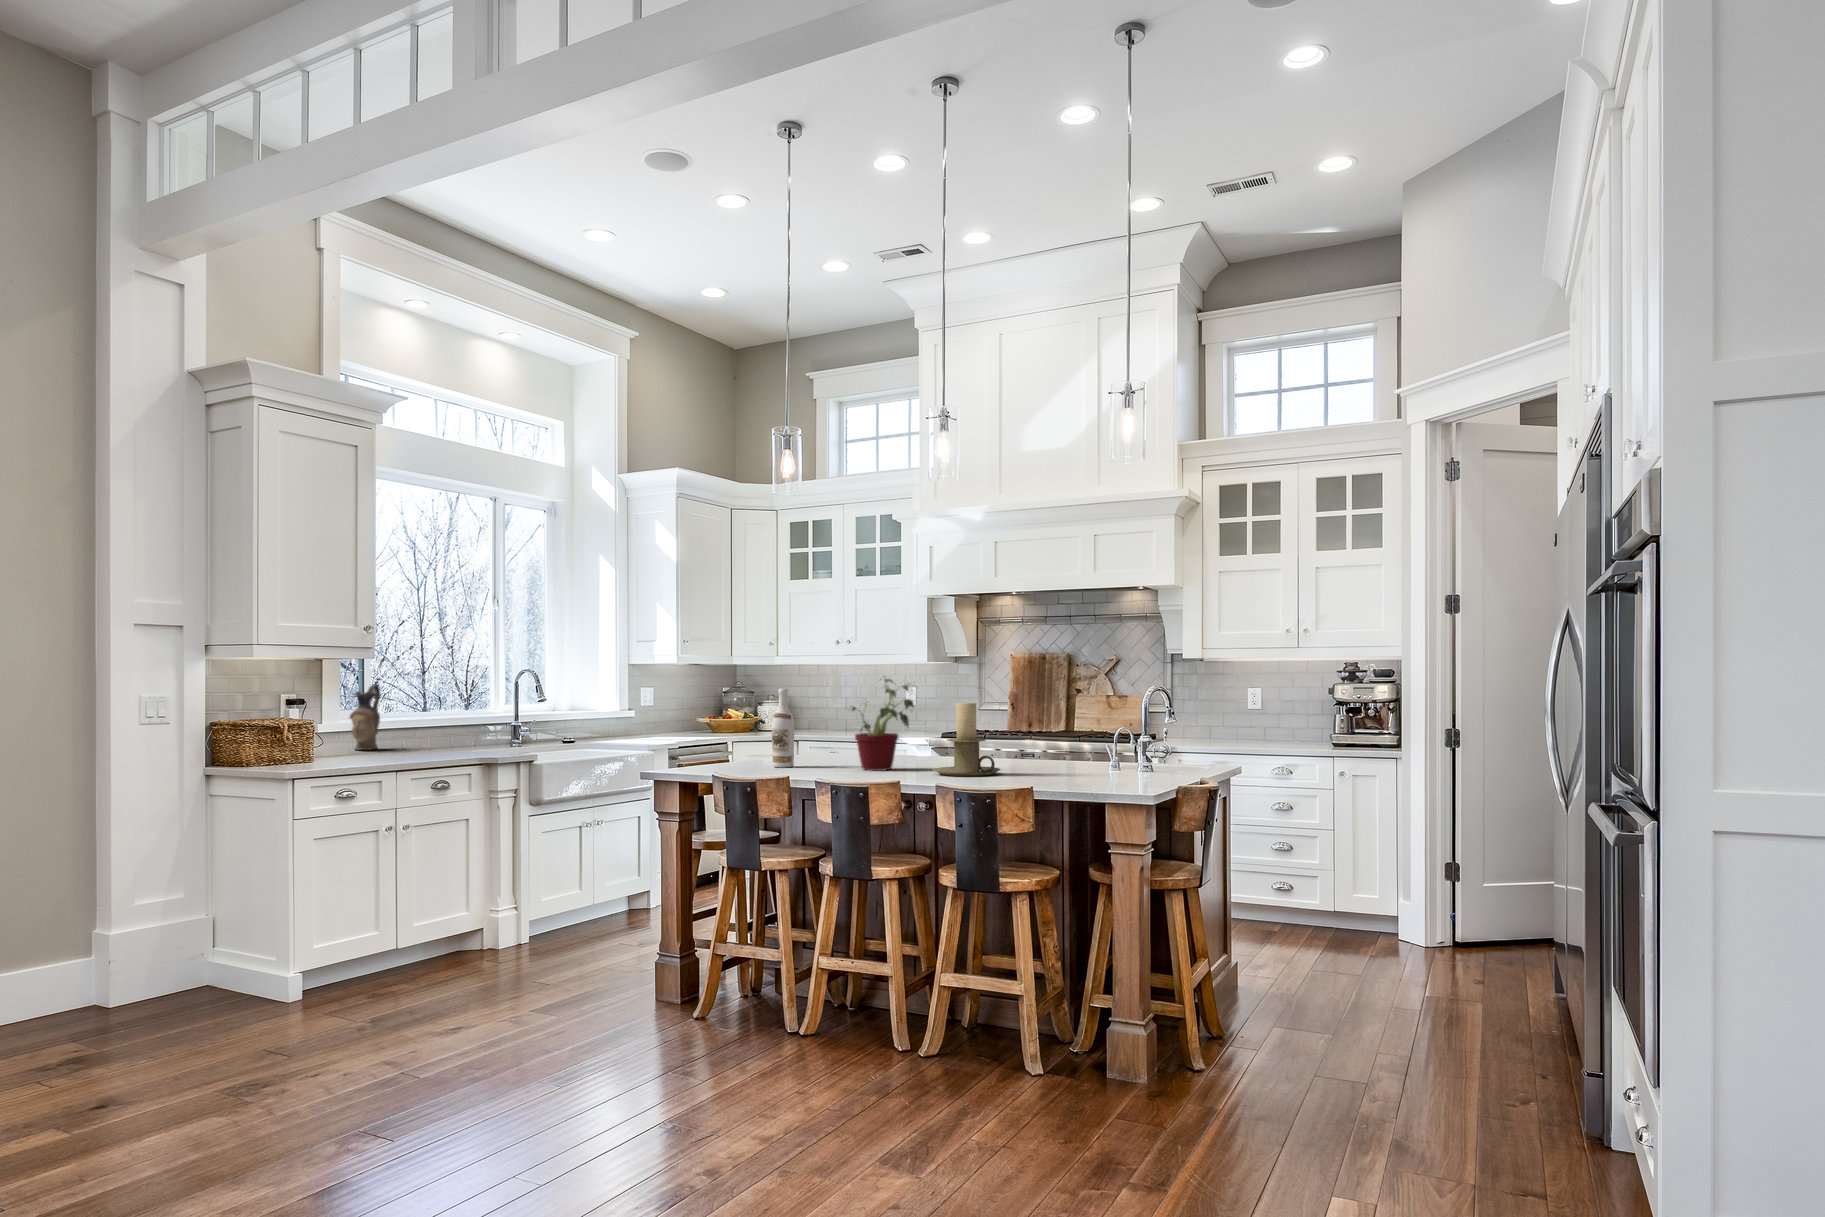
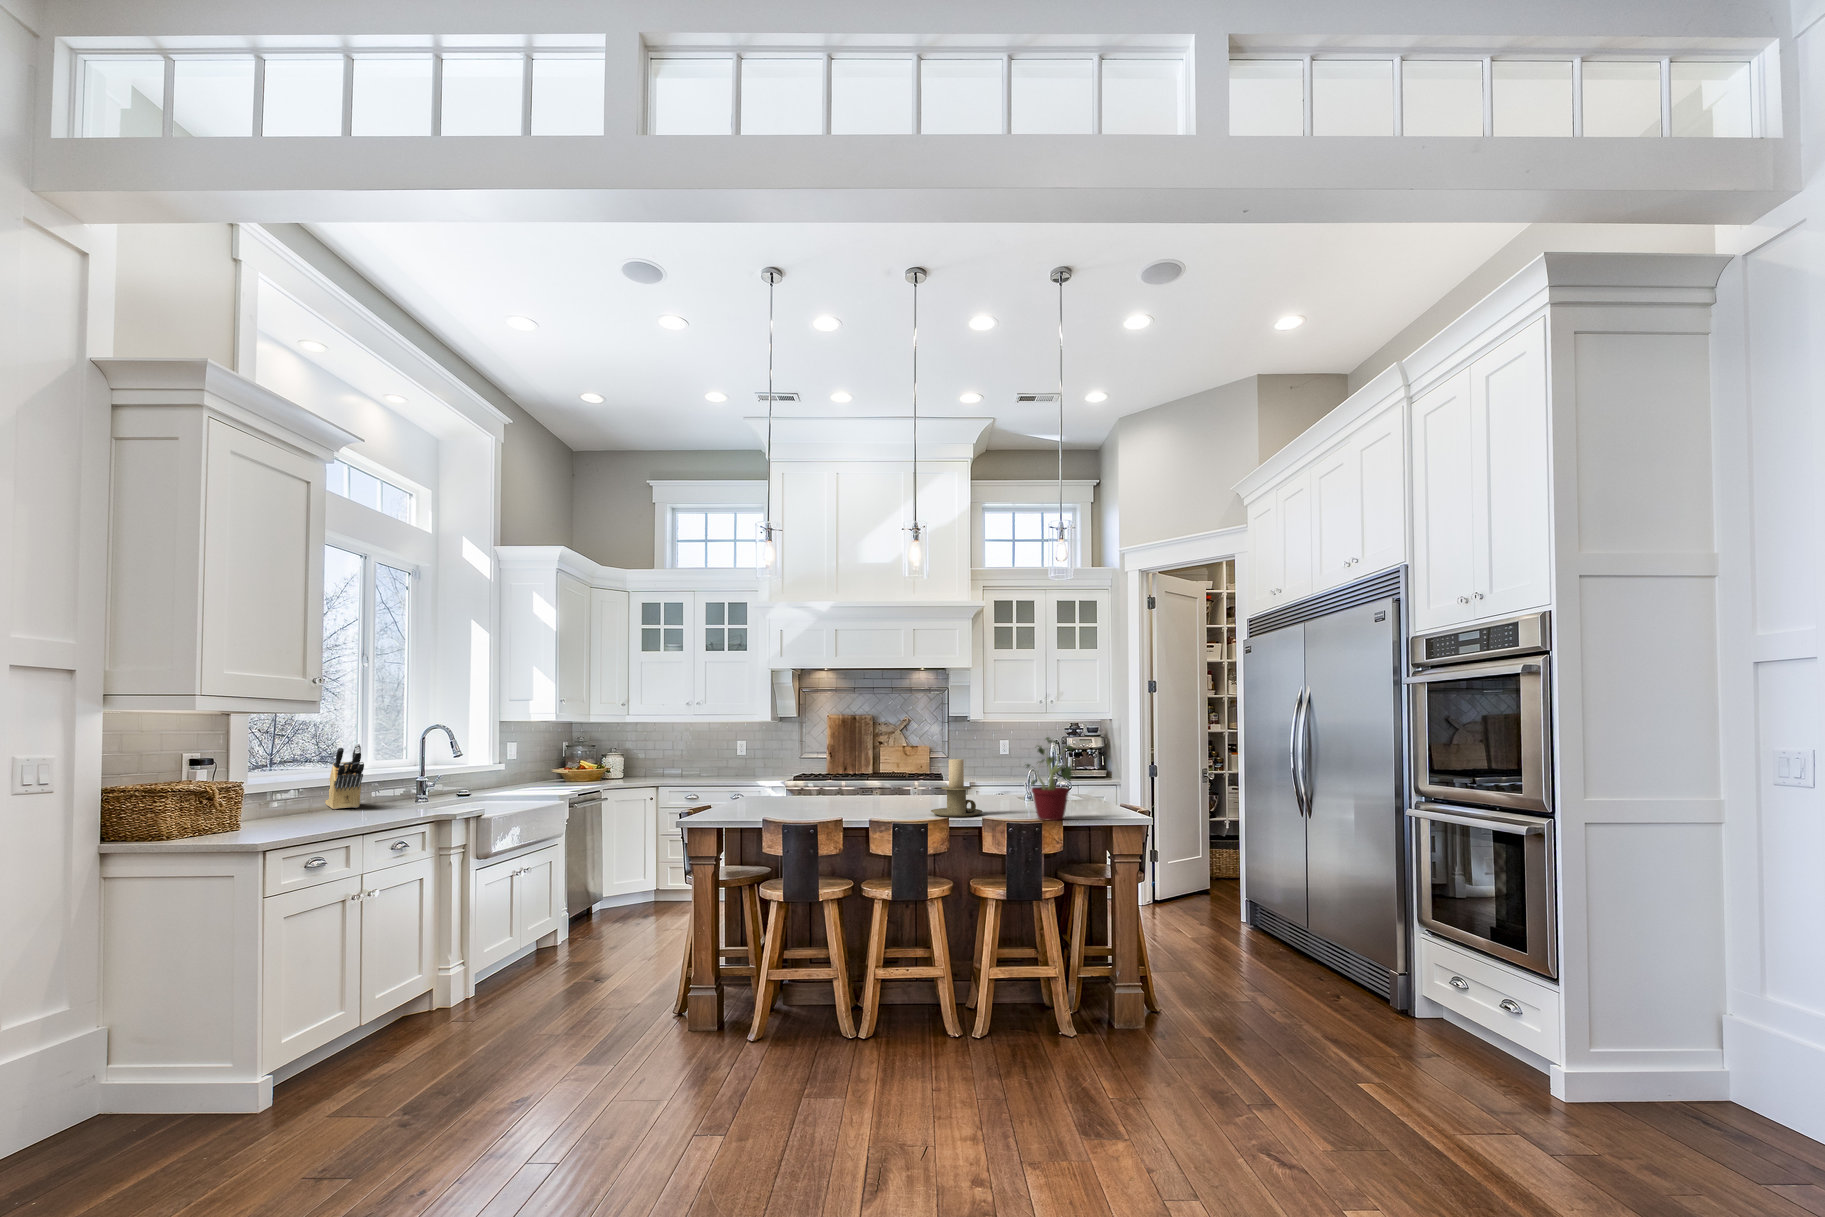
potted plant: present [852,679,914,771] -> present [1026,737,1074,821]
knife block: none [409,682,442,747] -> present [325,744,364,809]
ceramic pitcher: present [350,684,380,750] -> none [277,747,311,816]
wine bottle: present [772,689,794,767] -> none [775,749,794,815]

